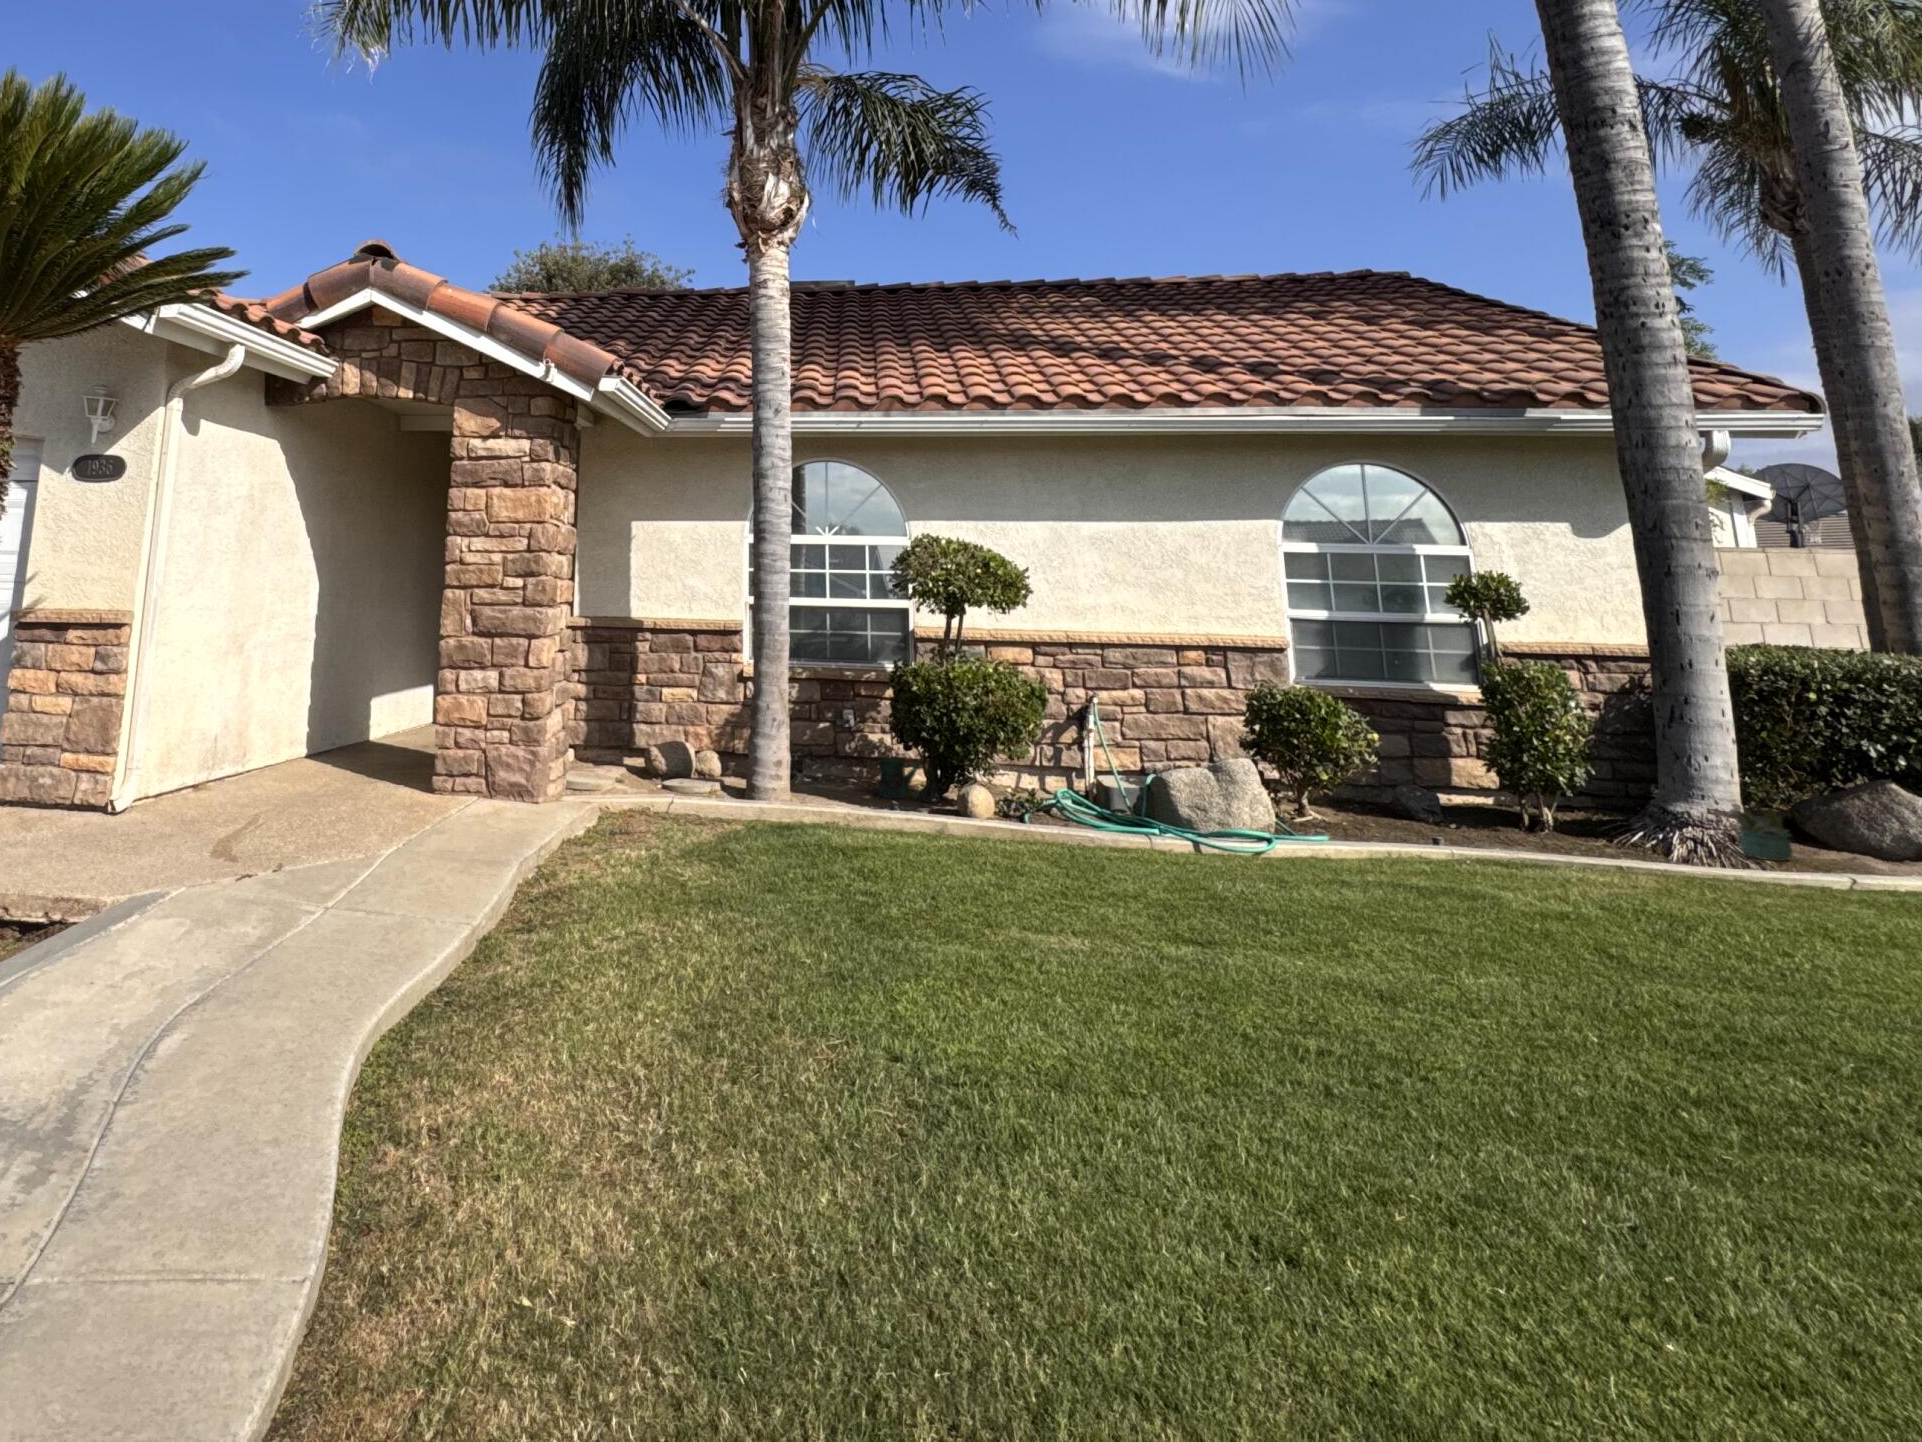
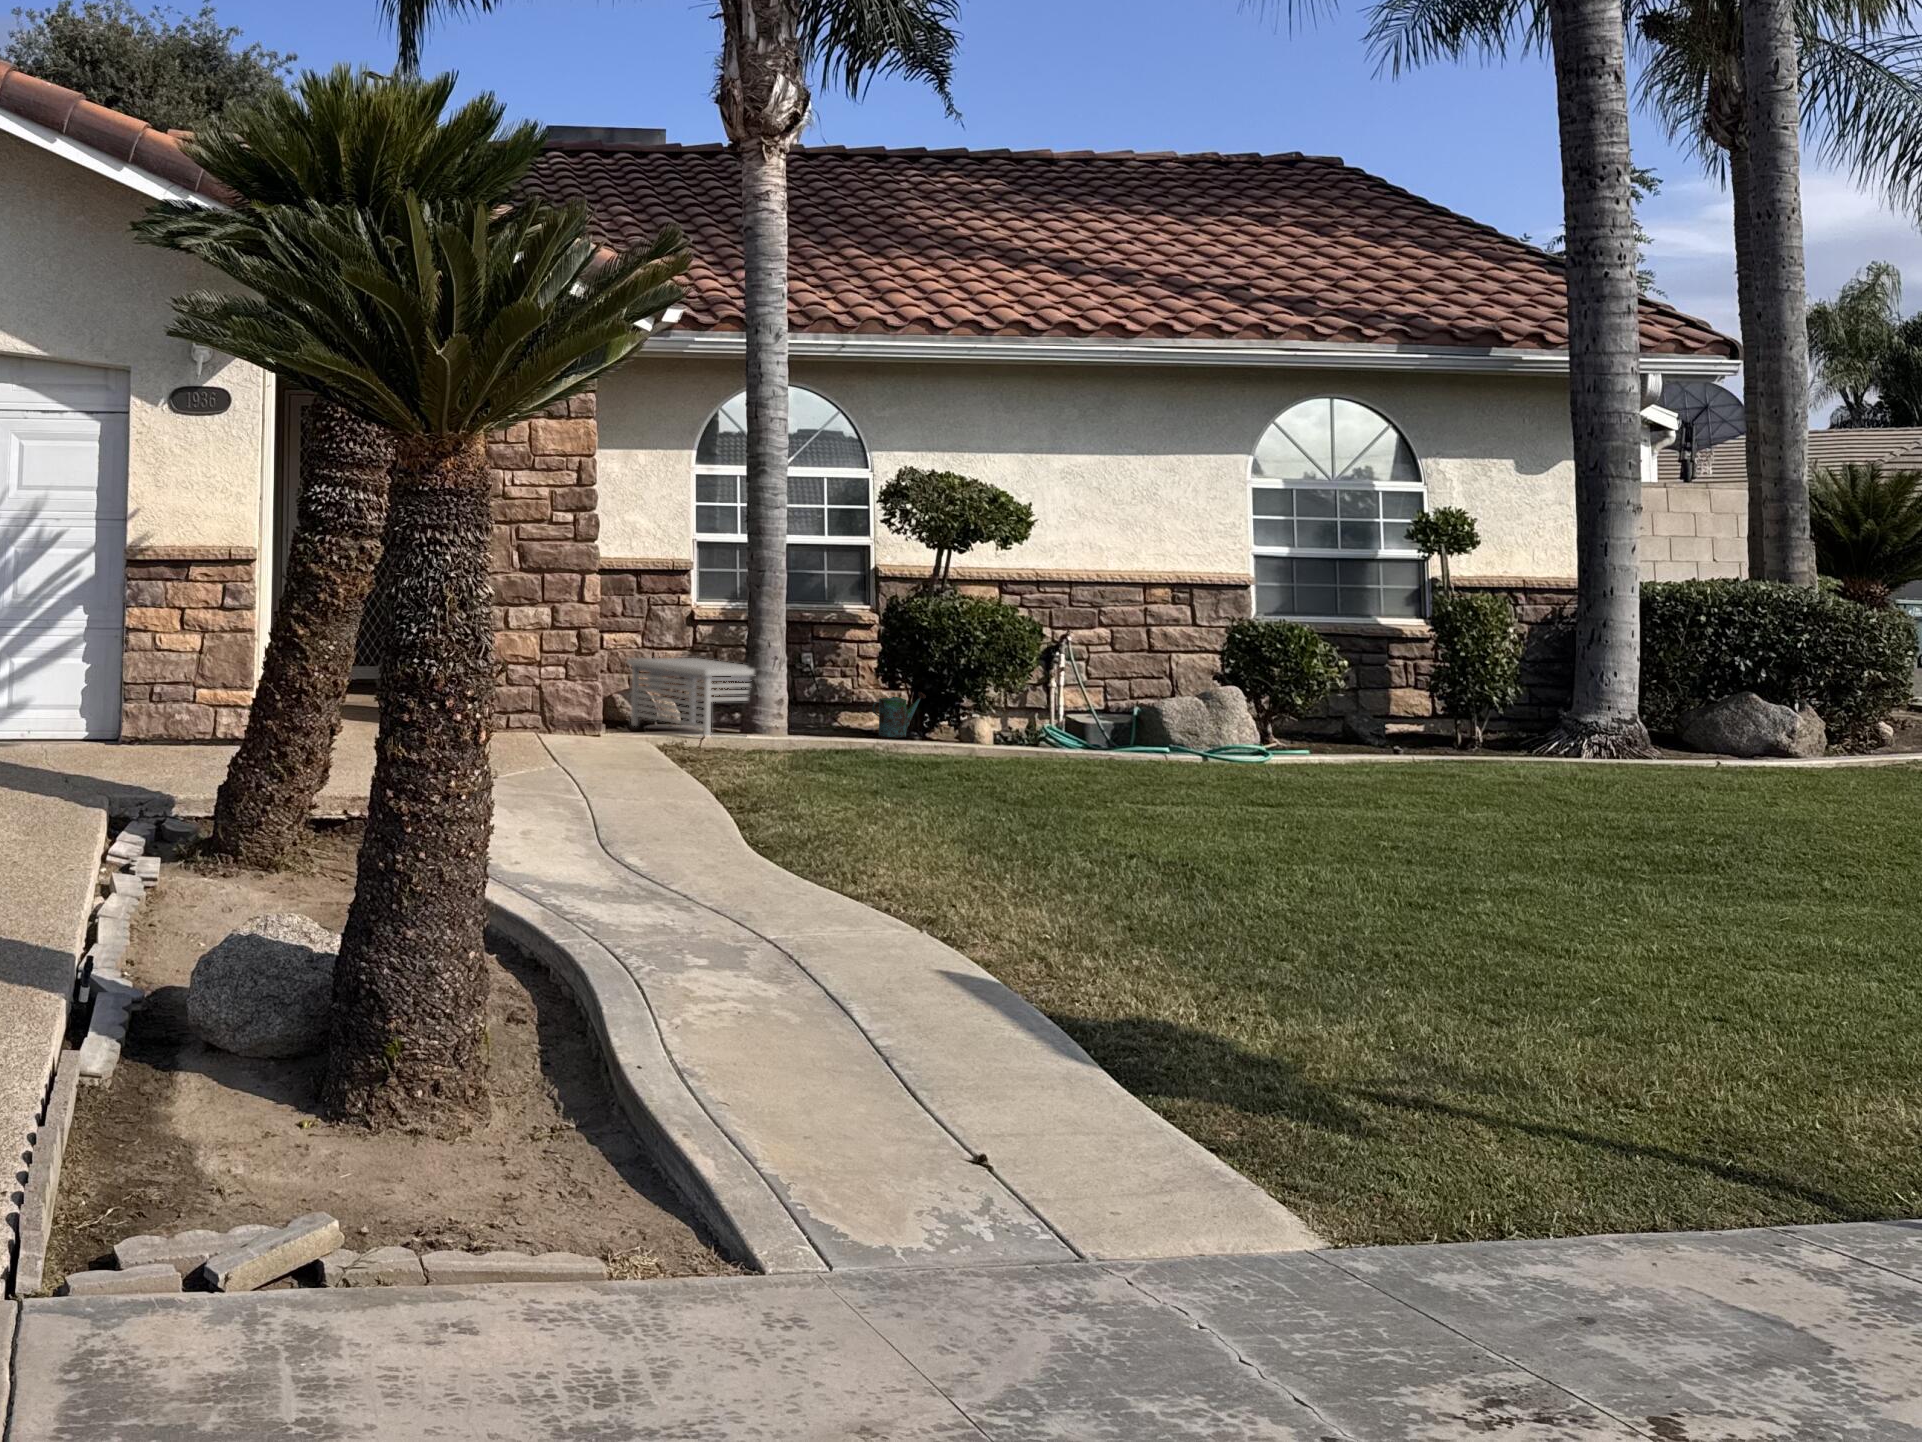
storage bench: none [660,711,764,798] -> present [627,658,756,736]
decorative plant: present [1732,807,1792,861] -> none [1630,712,1676,756]

